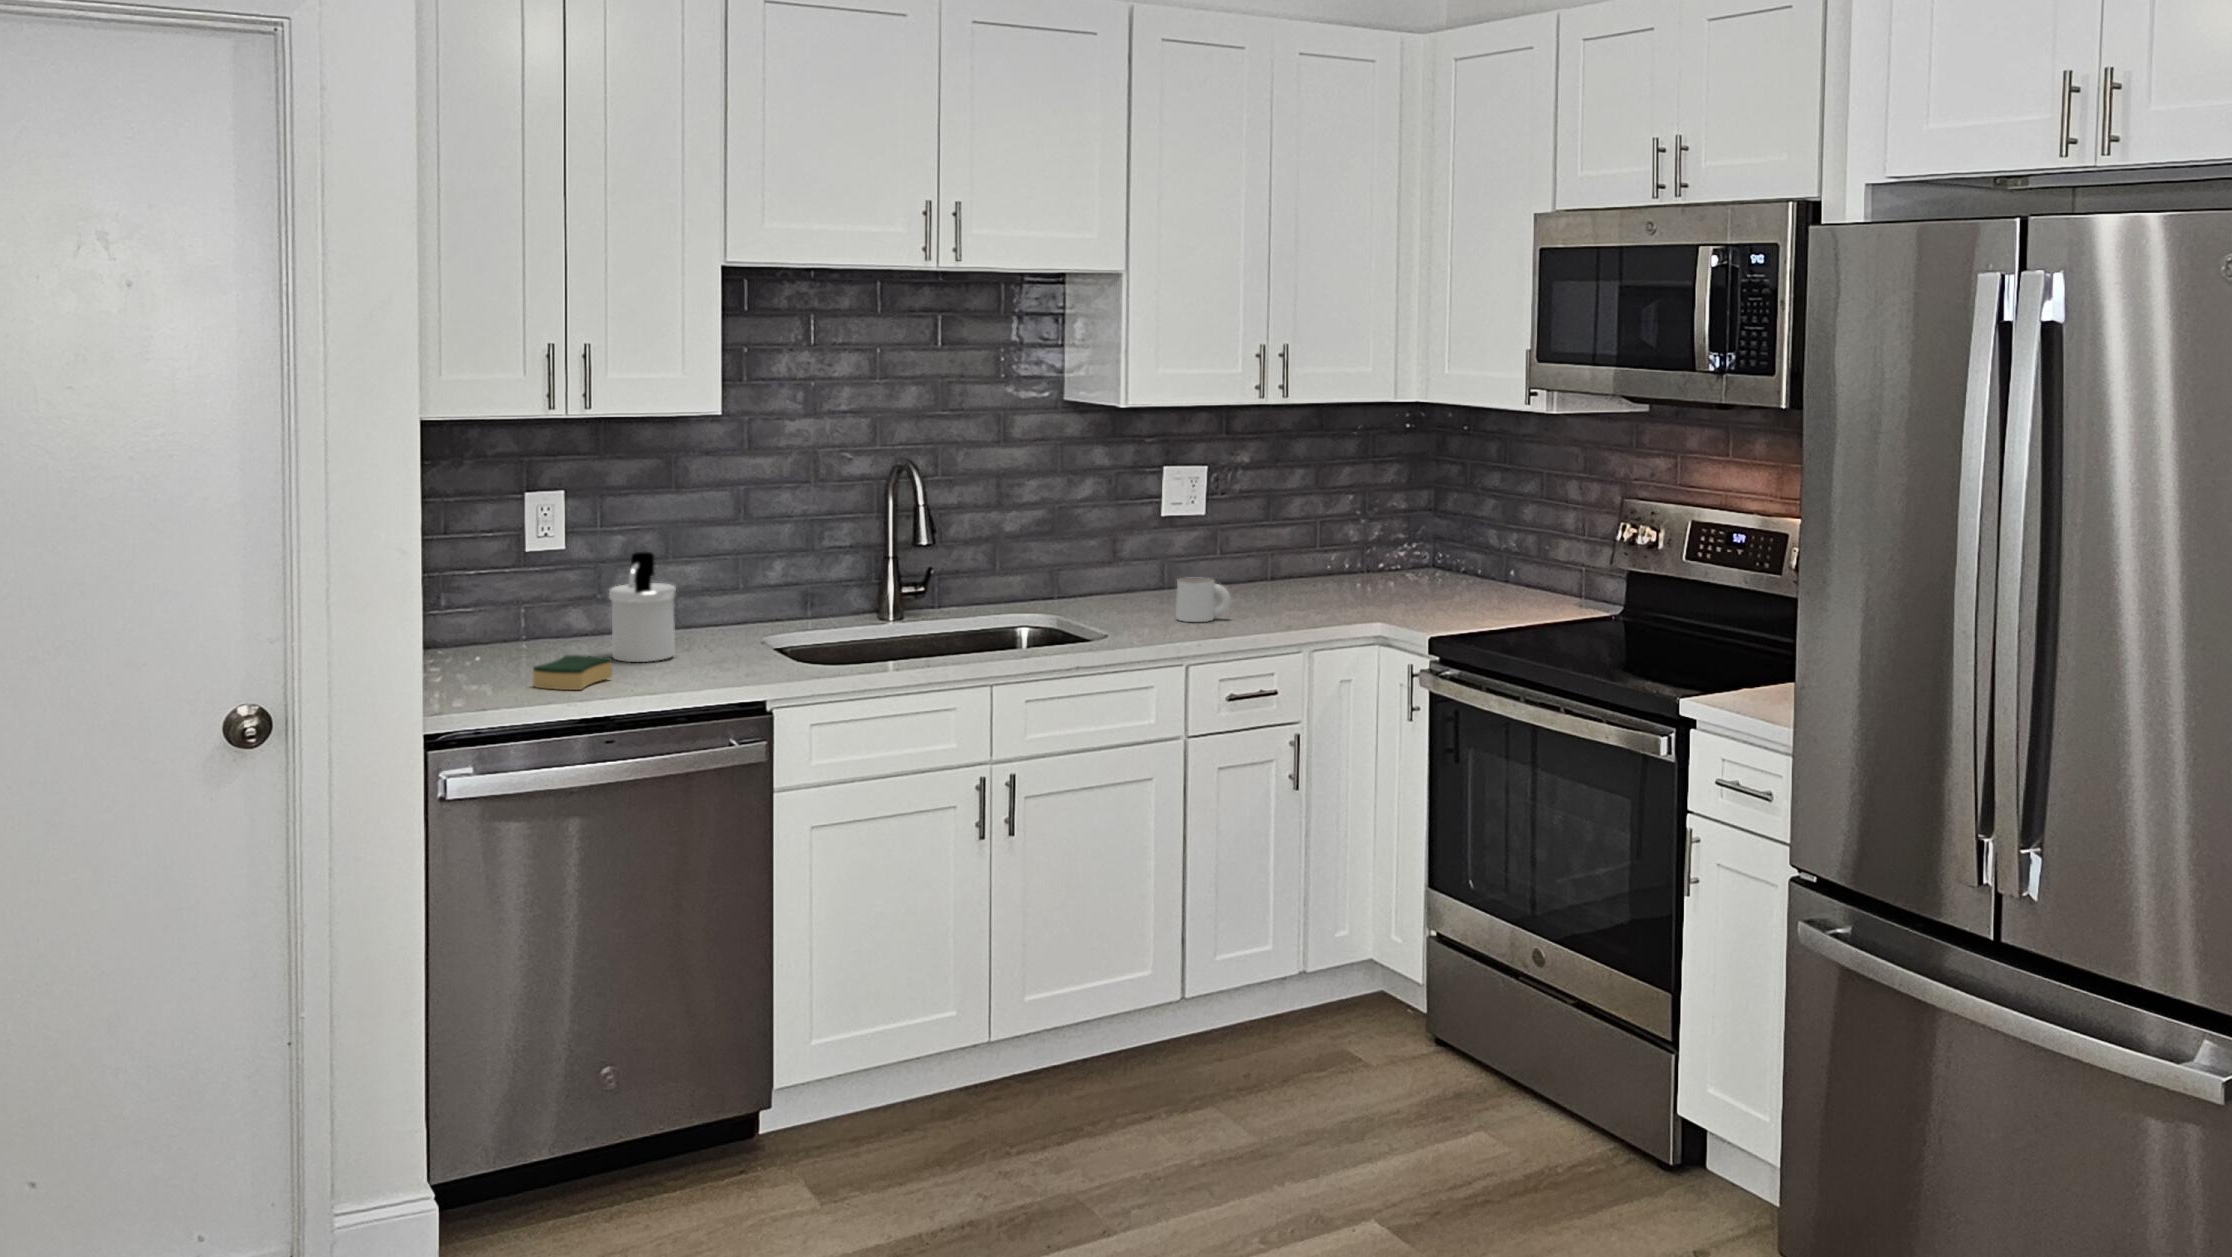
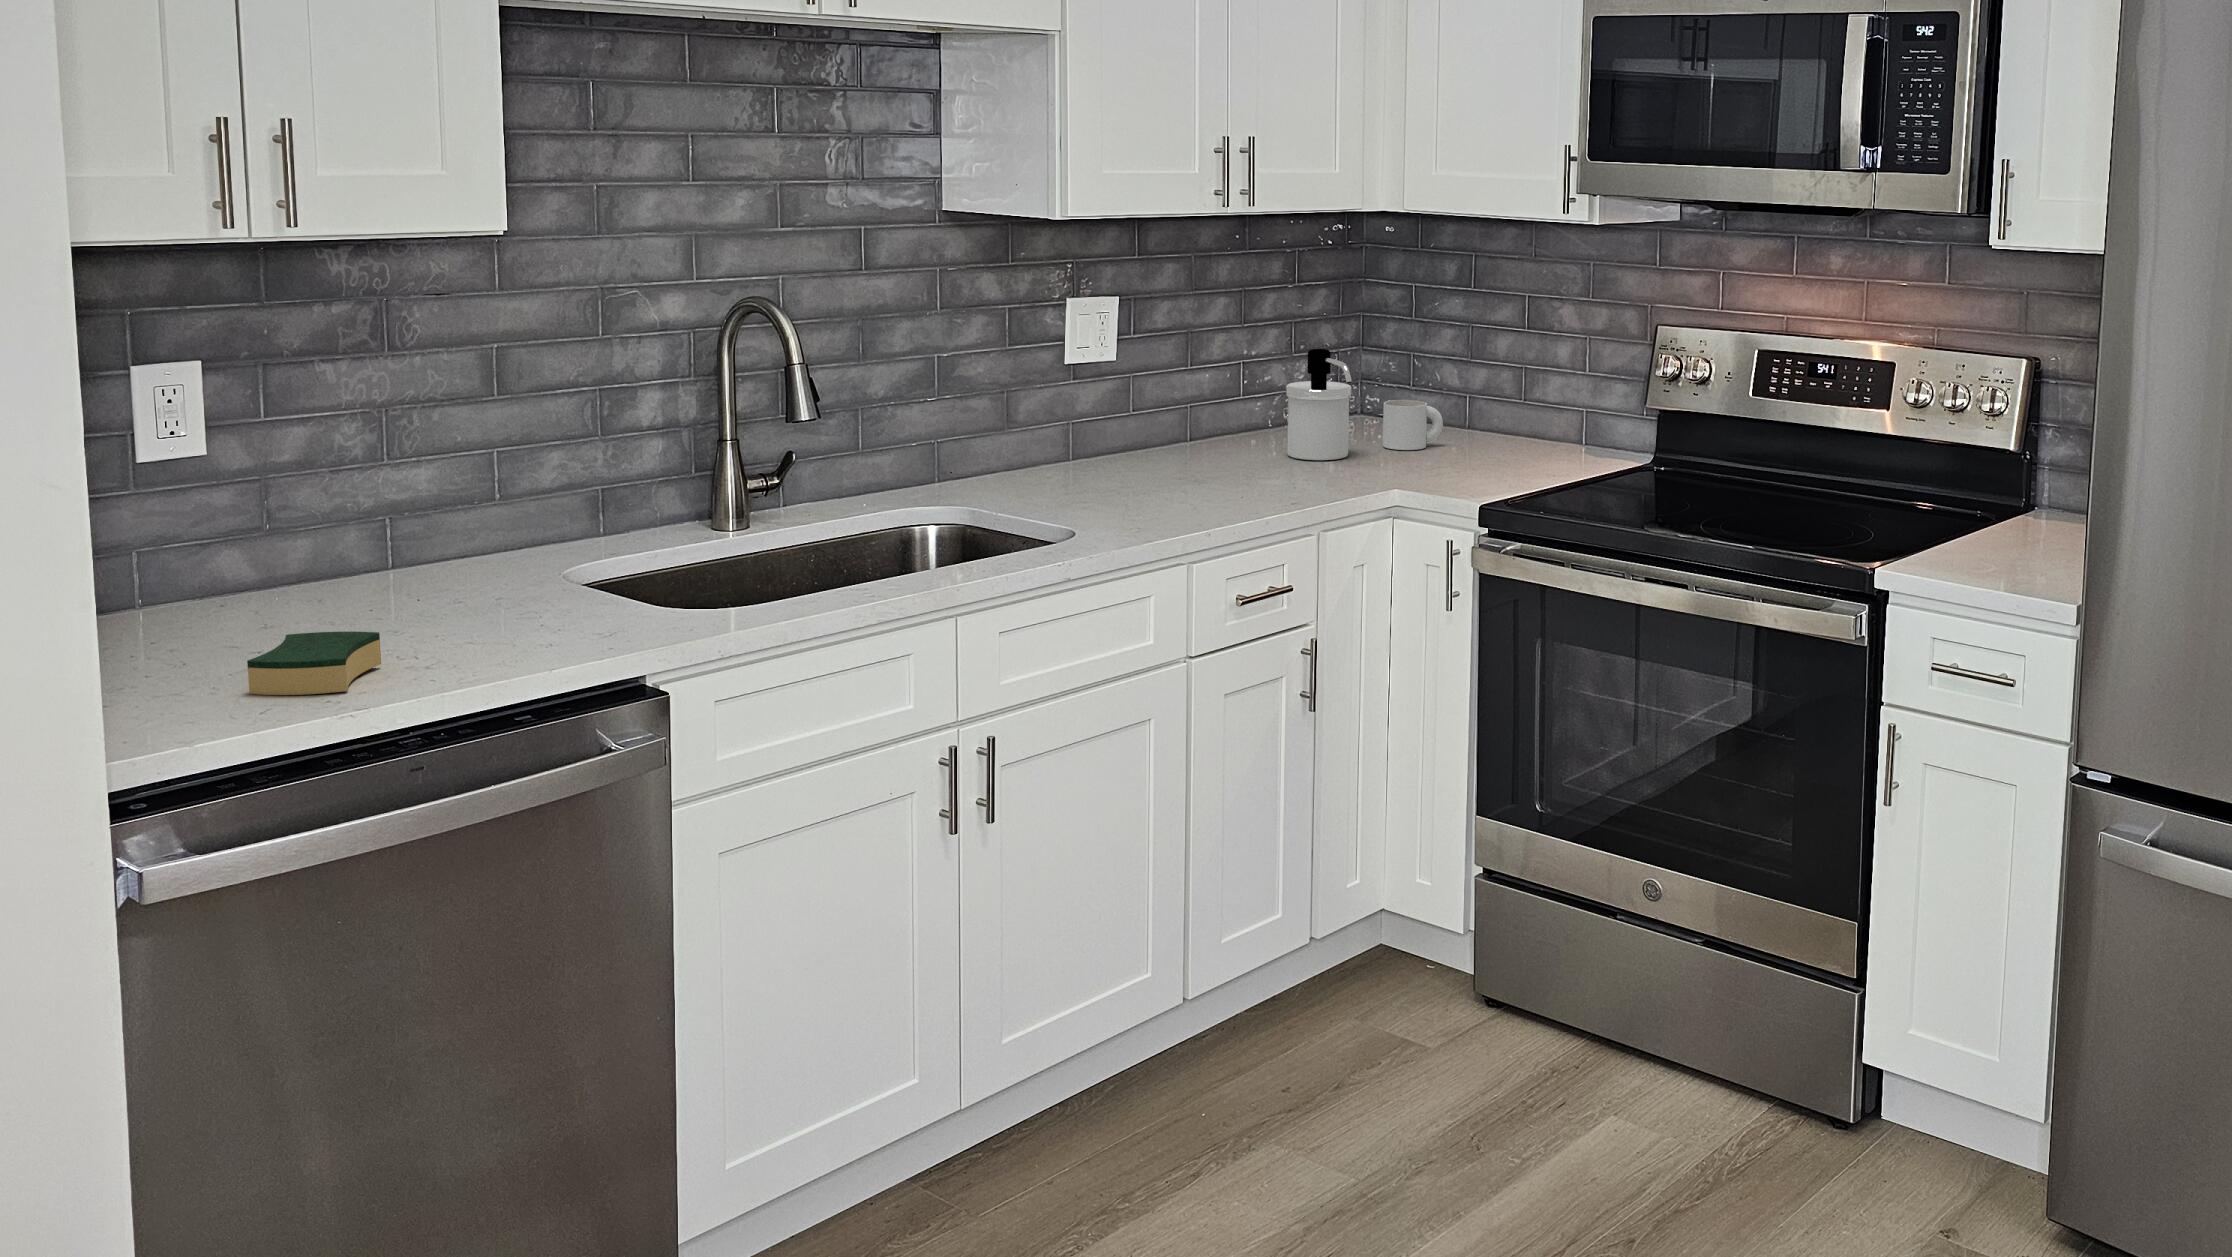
soap dispenser: present [609,552,676,662] -> present [1286,349,1352,460]
mug: present [1176,578,1230,622] -> present [1383,400,1443,450]

